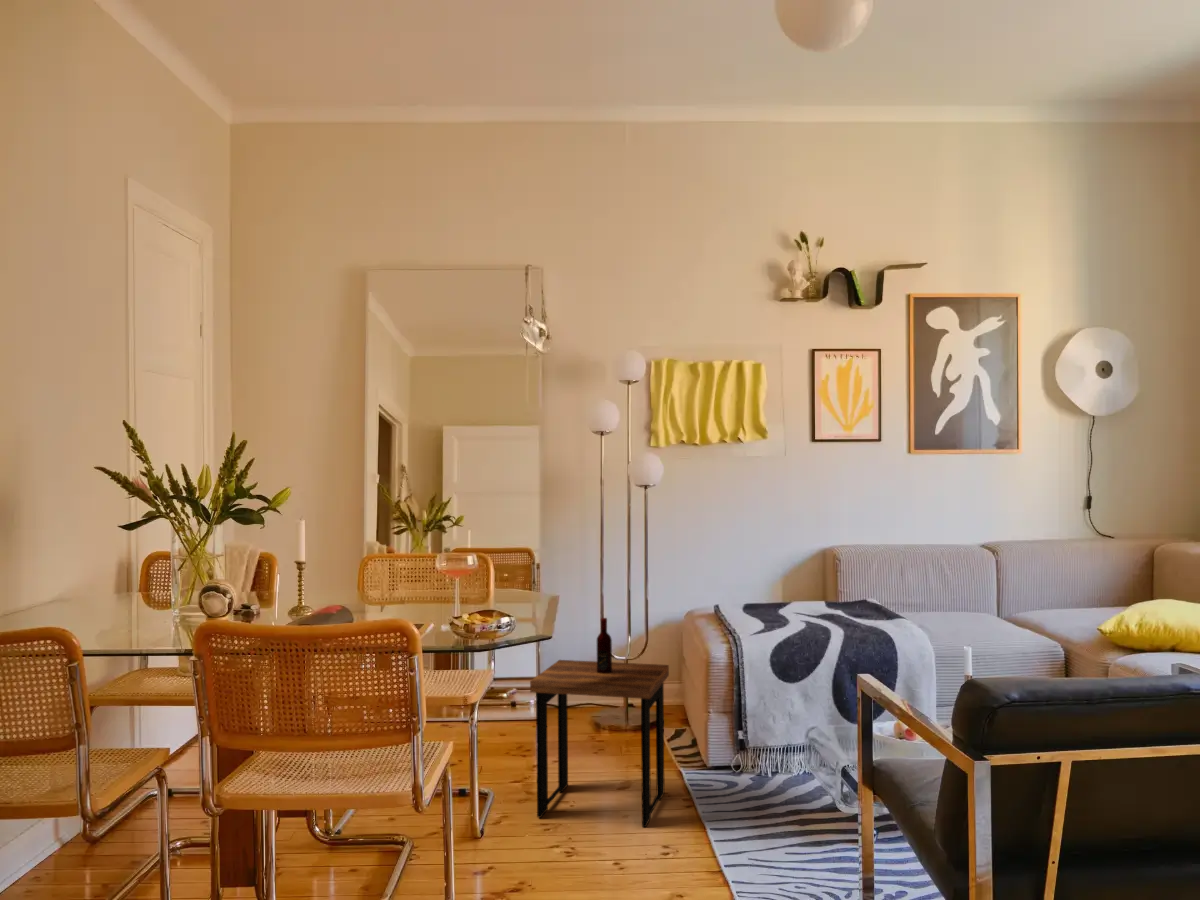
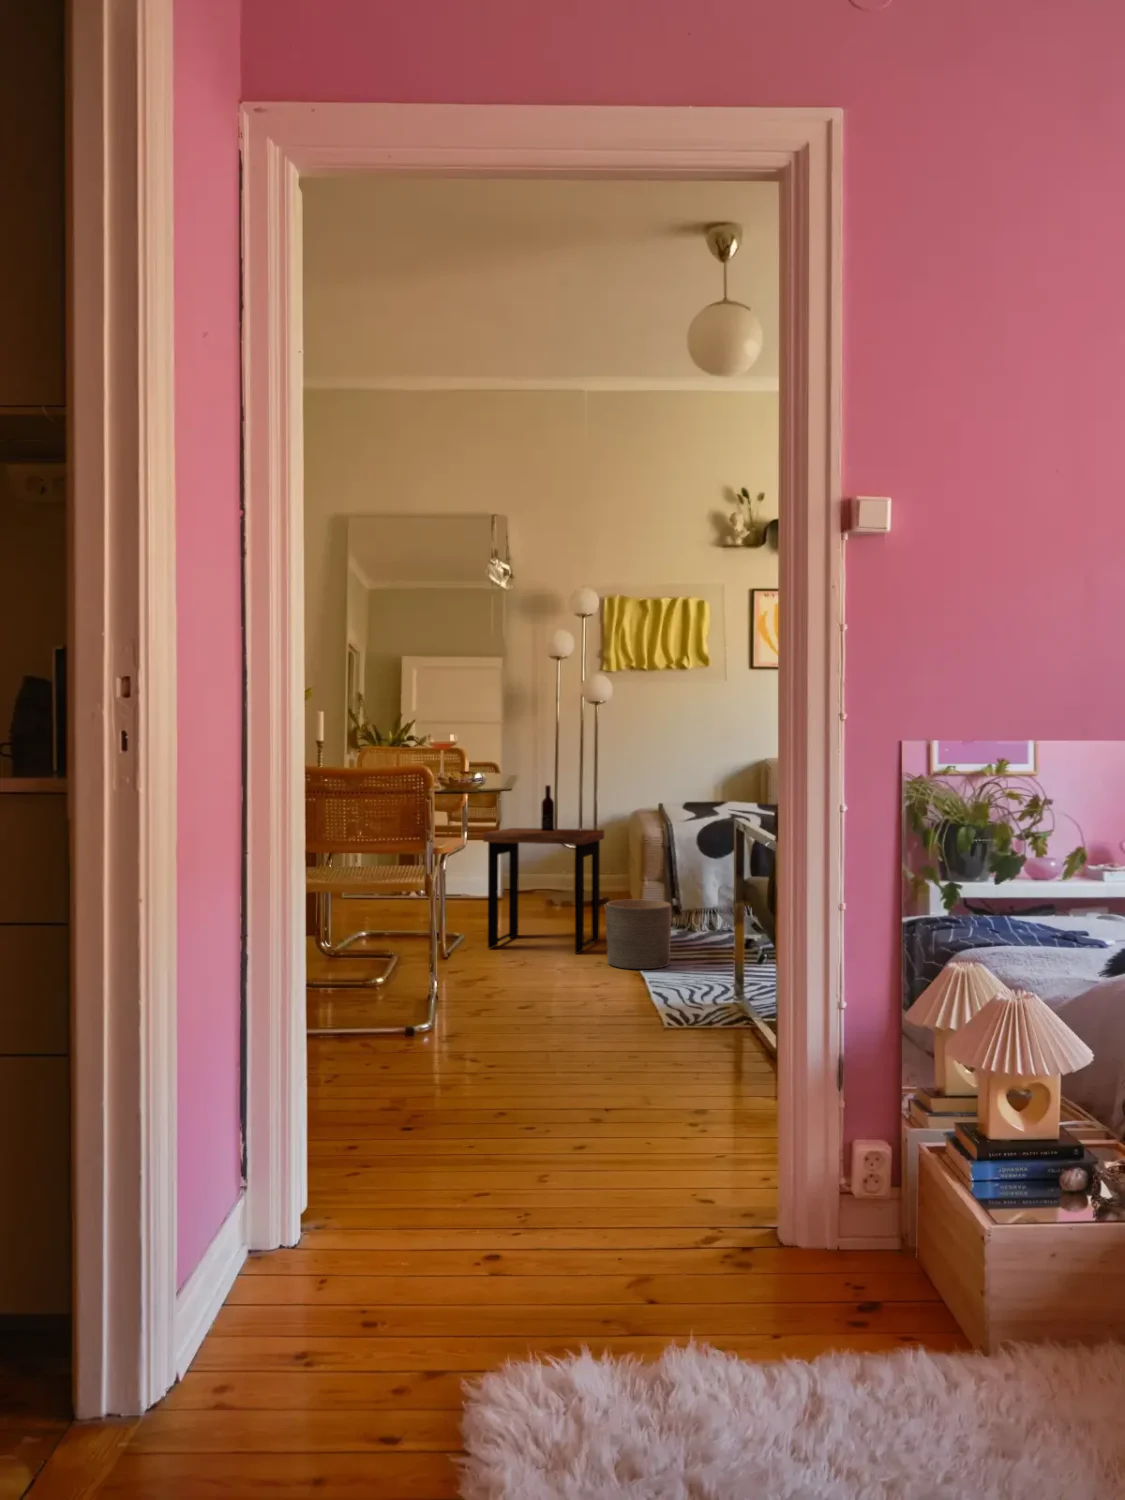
planter: none [682,765,760,862] -> present [606,899,671,969]

